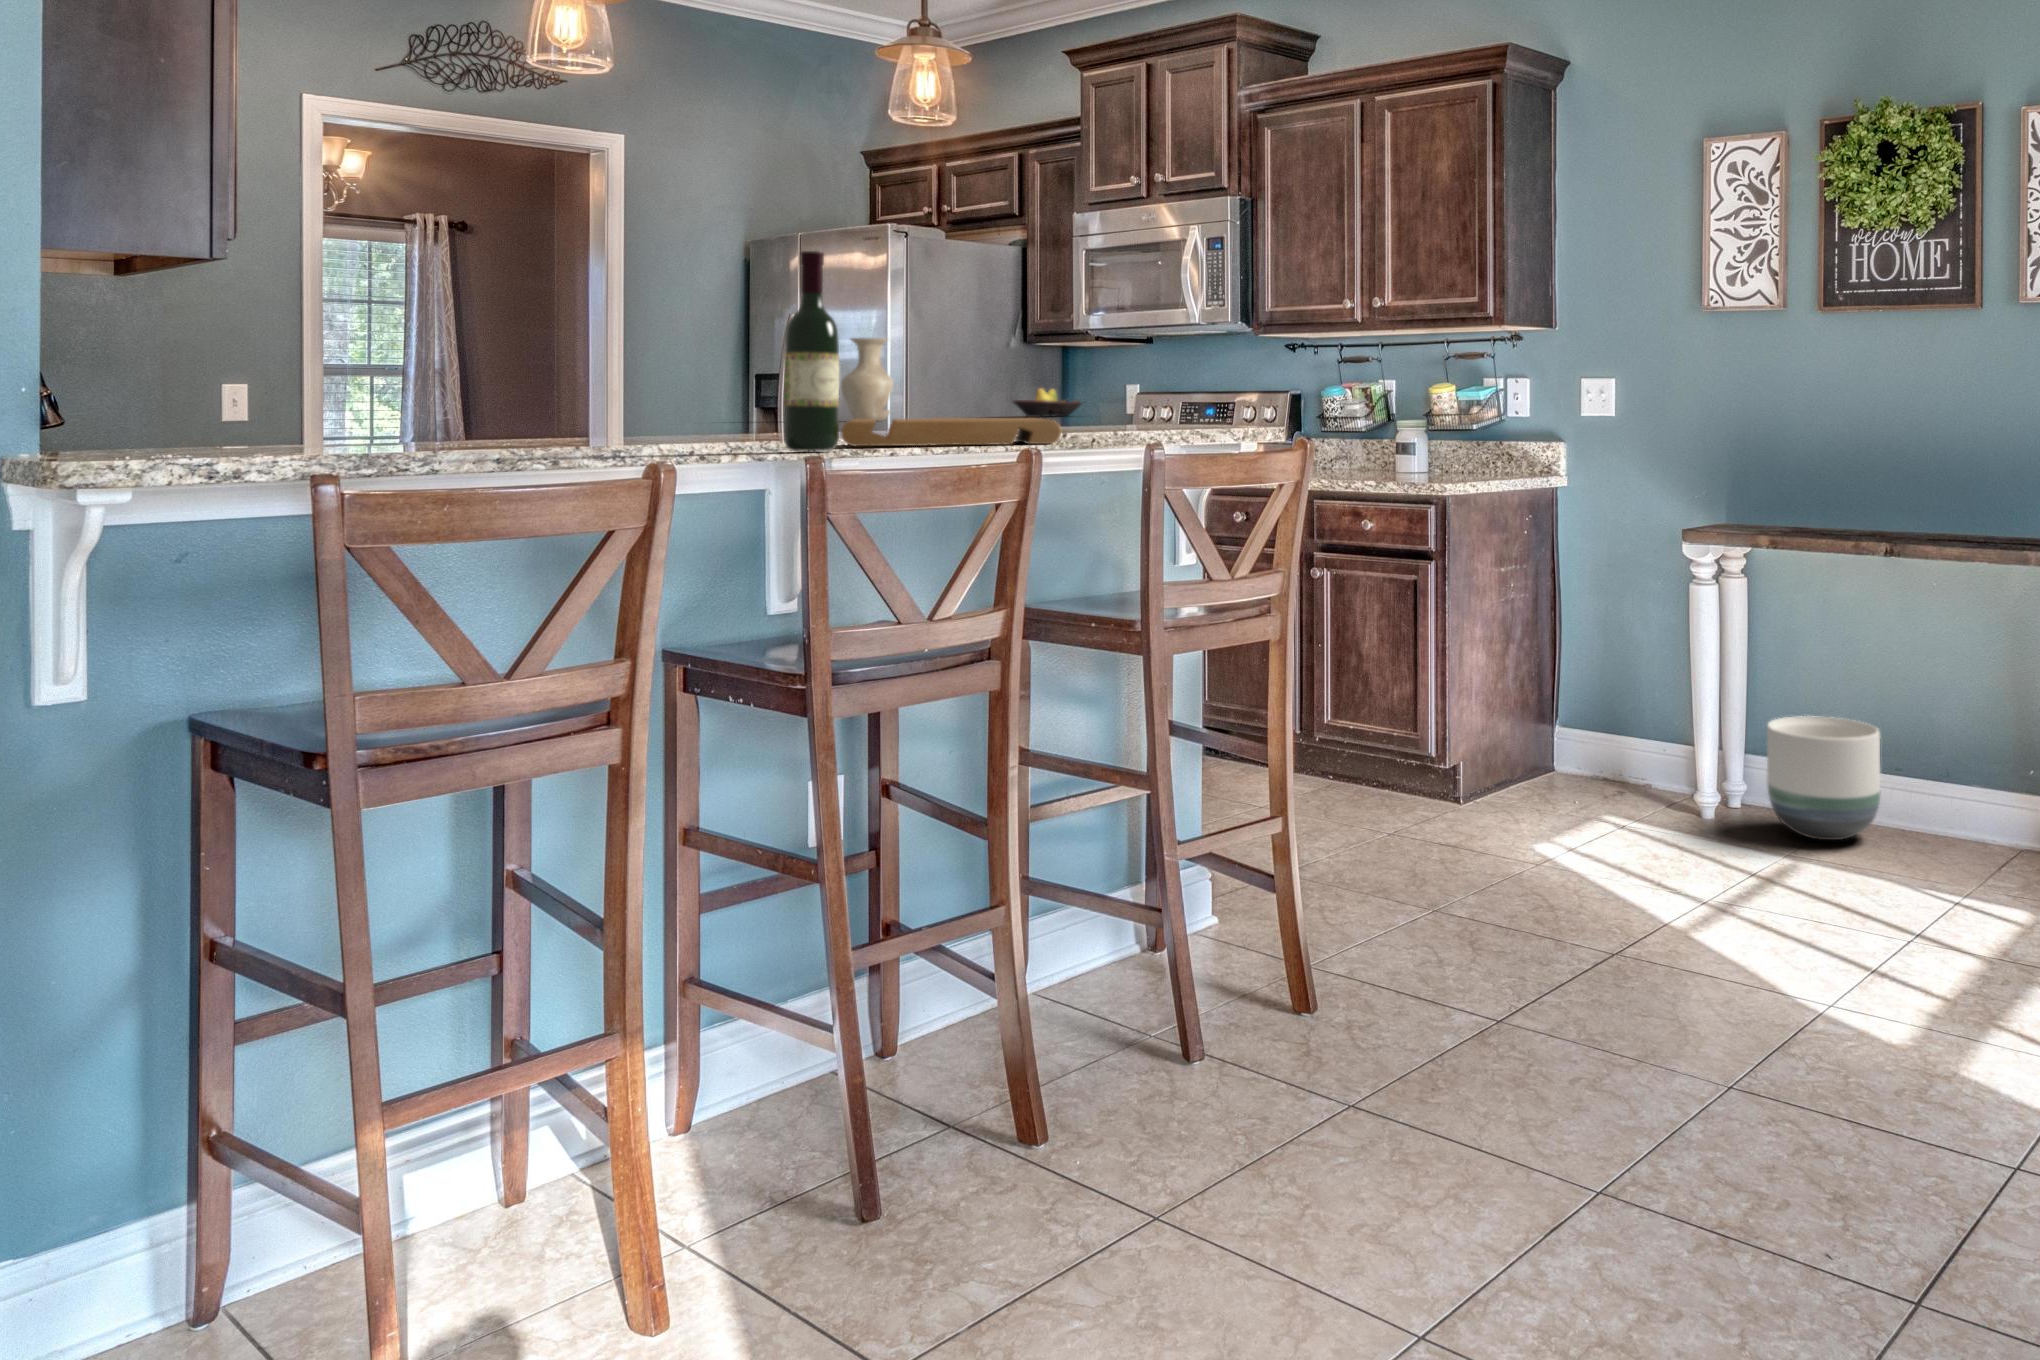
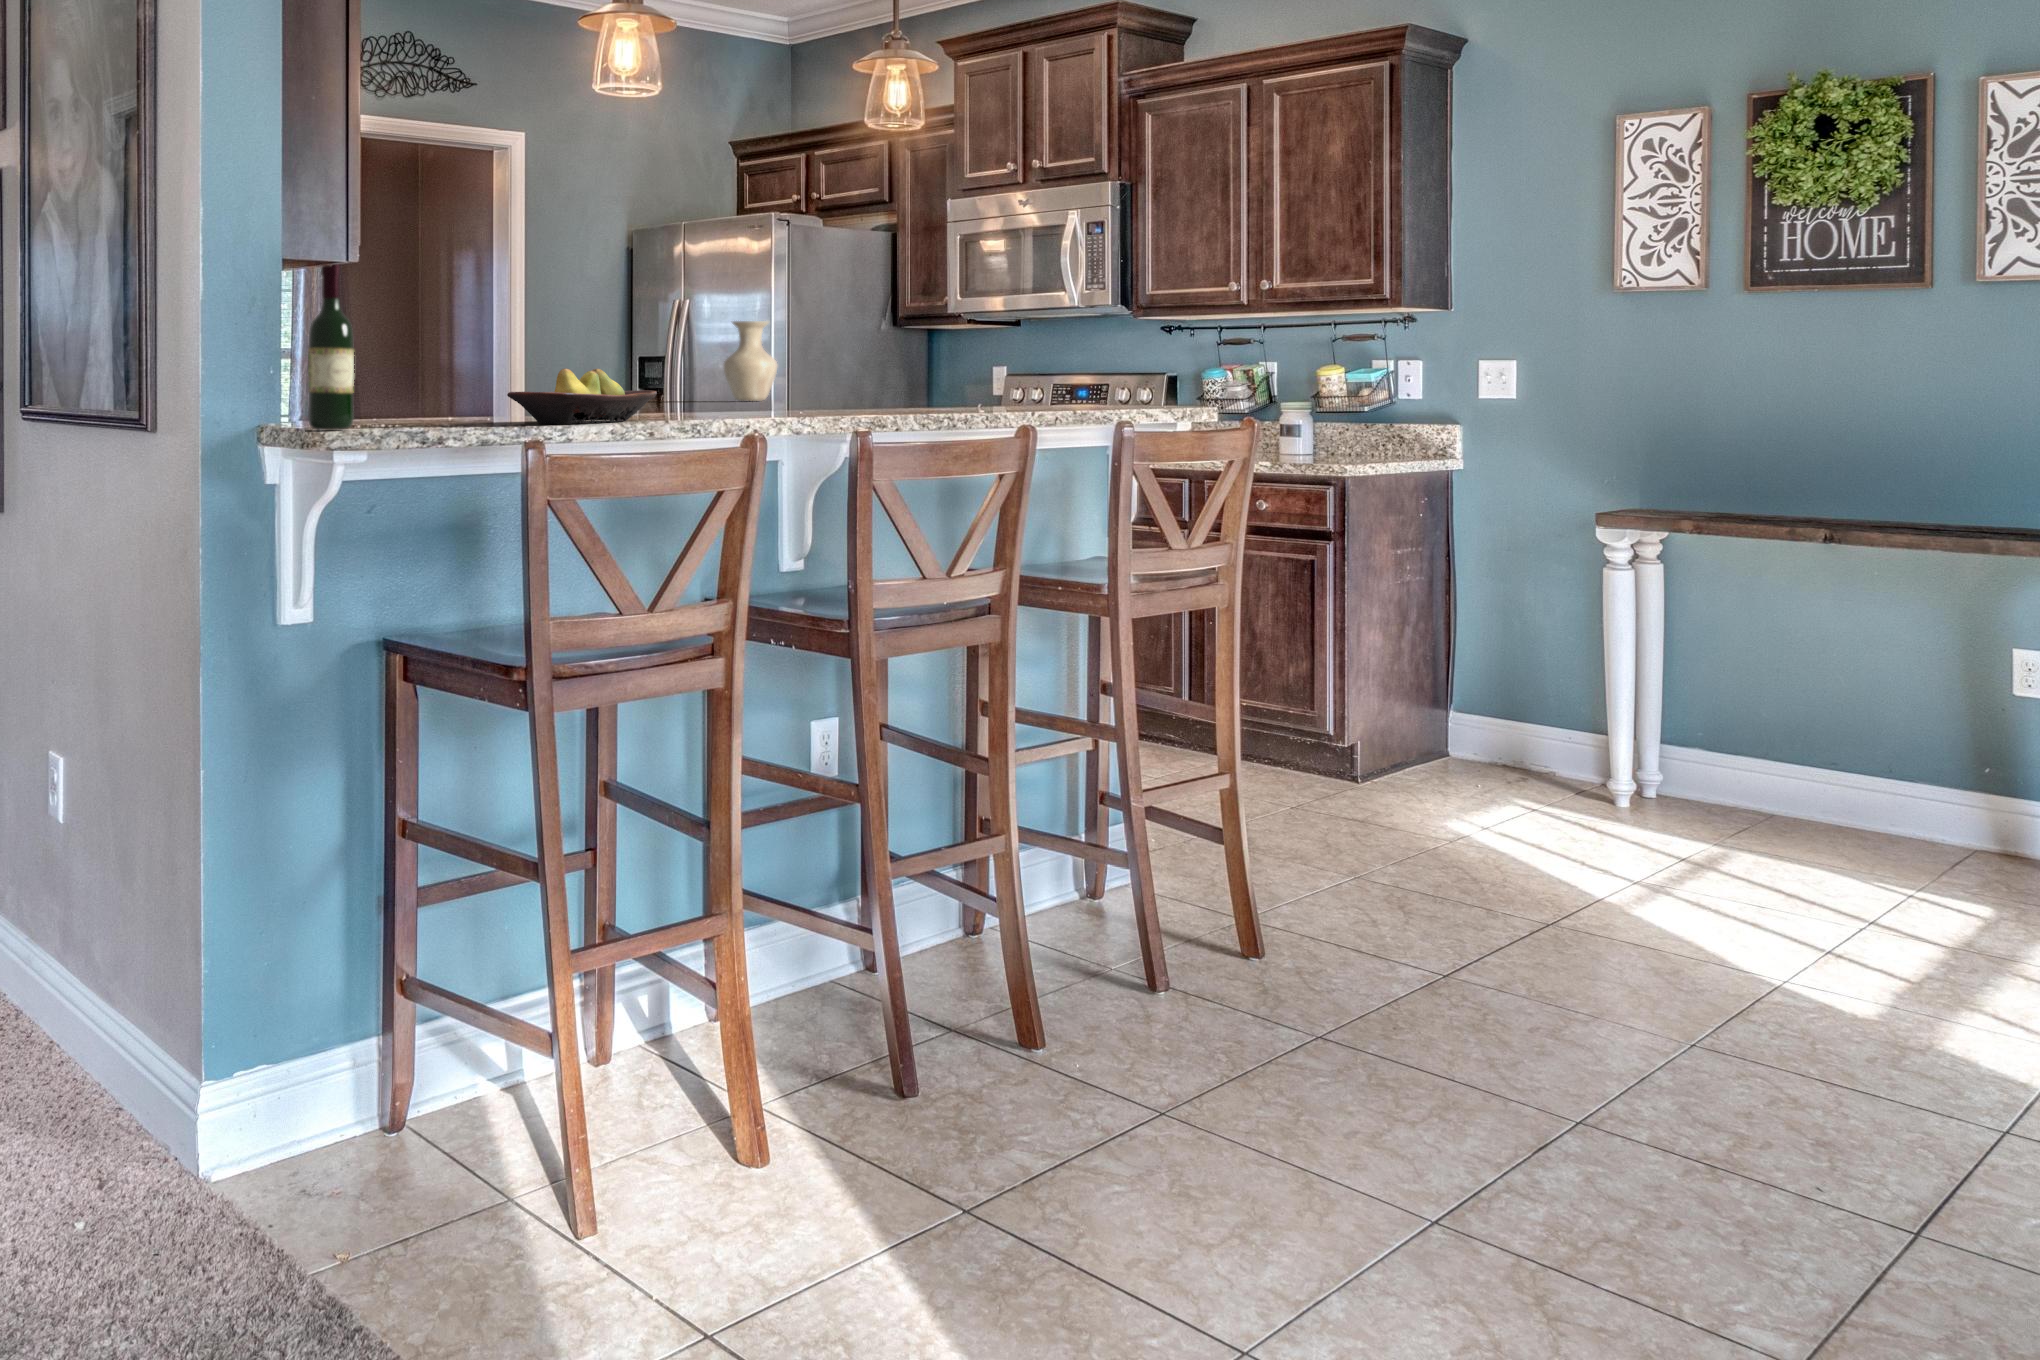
wine bottle: present [784,251,839,451] -> present [308,264,354,430]
fruit bowl: present [1013,388,1085,417] -> present [507,369,657,424]
cutting board: present [841,418,1061,446] -> none [832,399,1039,424]
planter: present [1767,716,1880,840] -> none [1691,707,1816,833]

